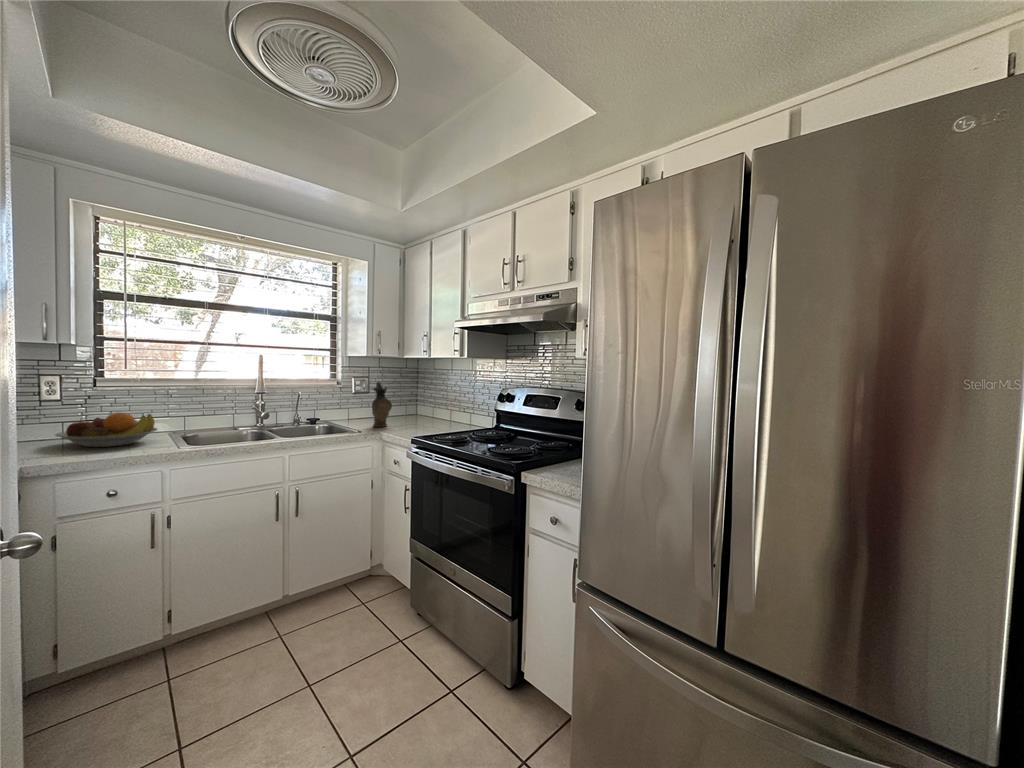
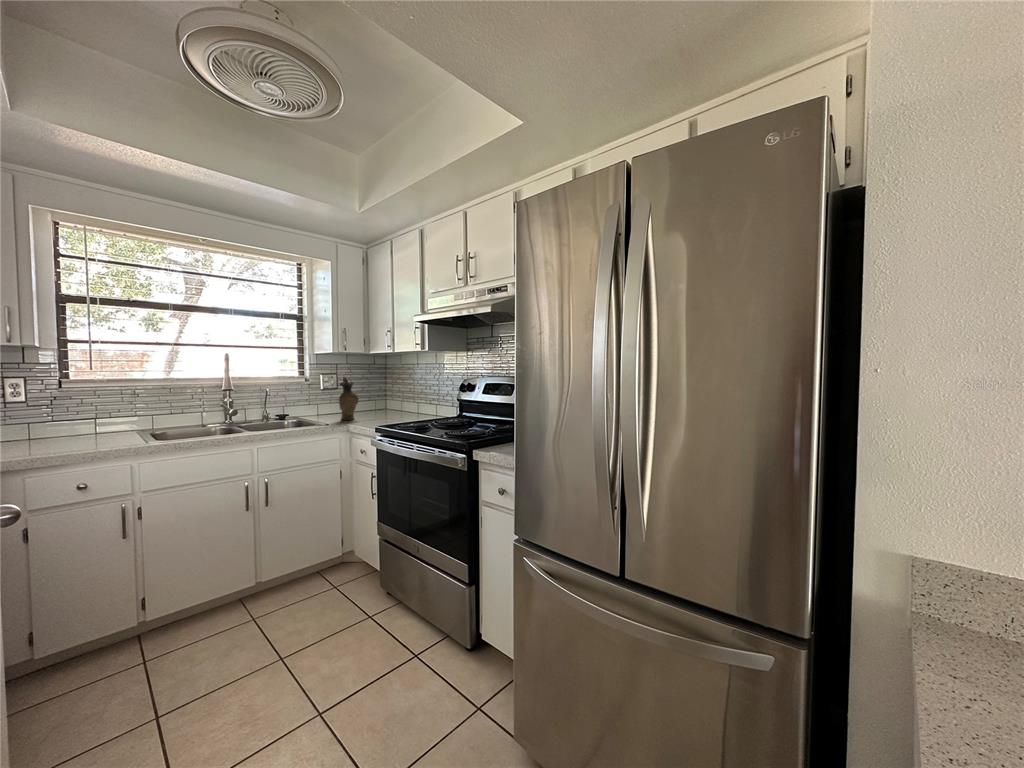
fruit bowl: present [56,413,157,447] -> none [23,411,125,445]

